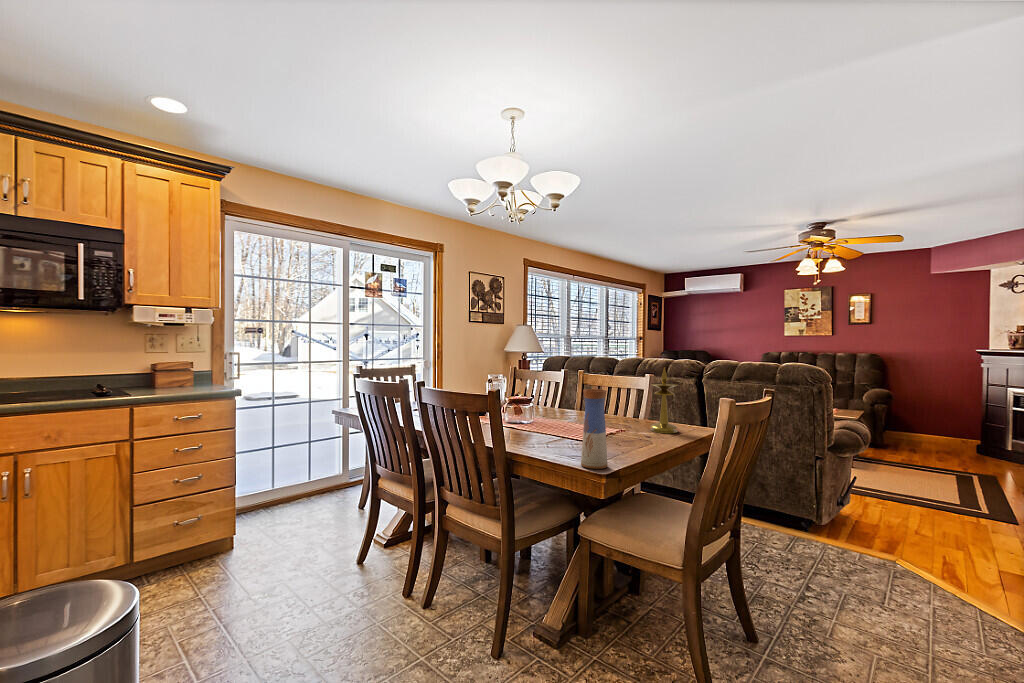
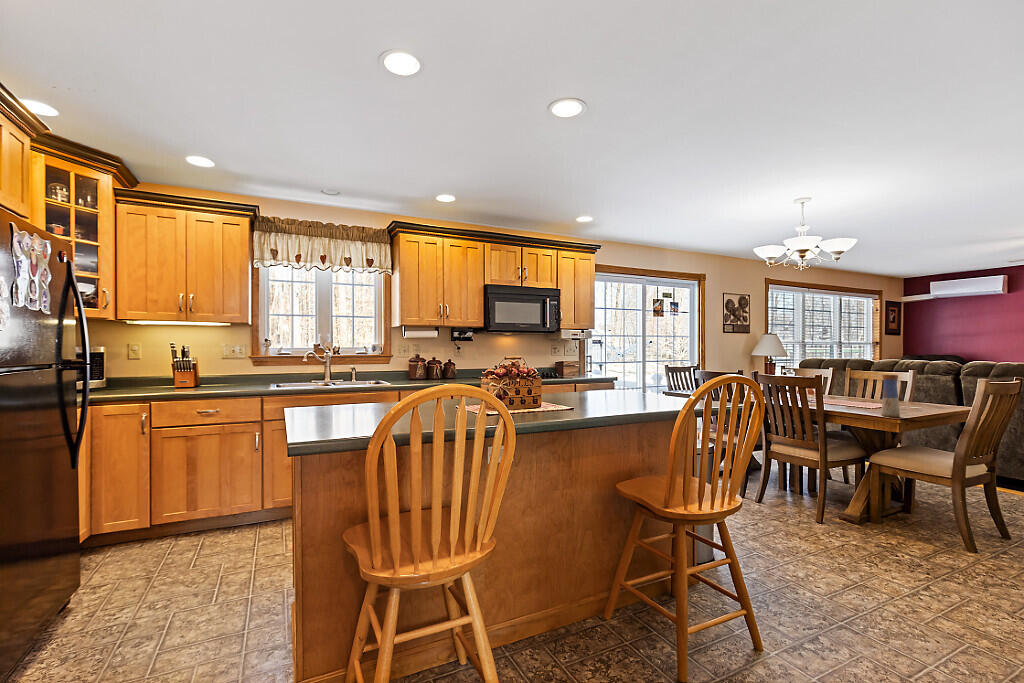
candlestick: present [650,368,678,433] -> none [918,365,941,408]

